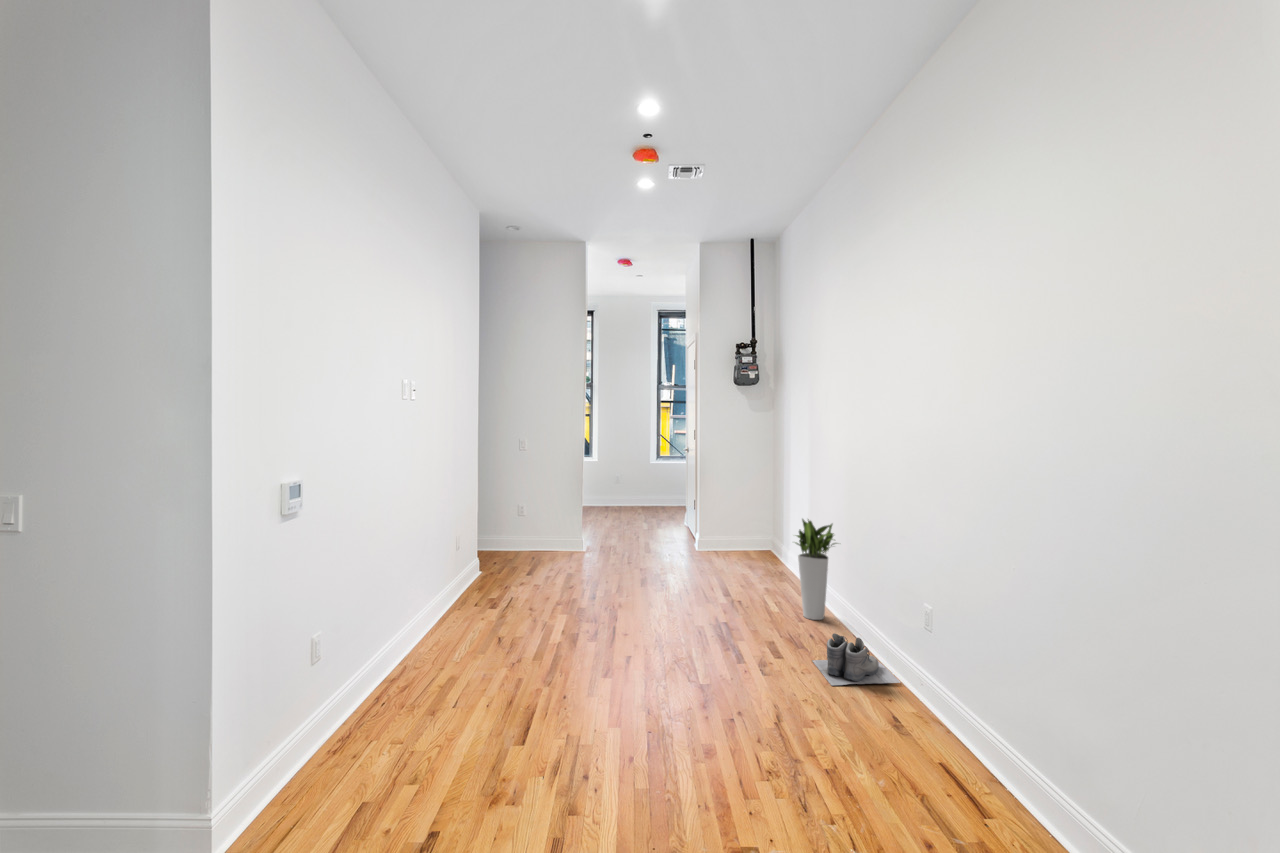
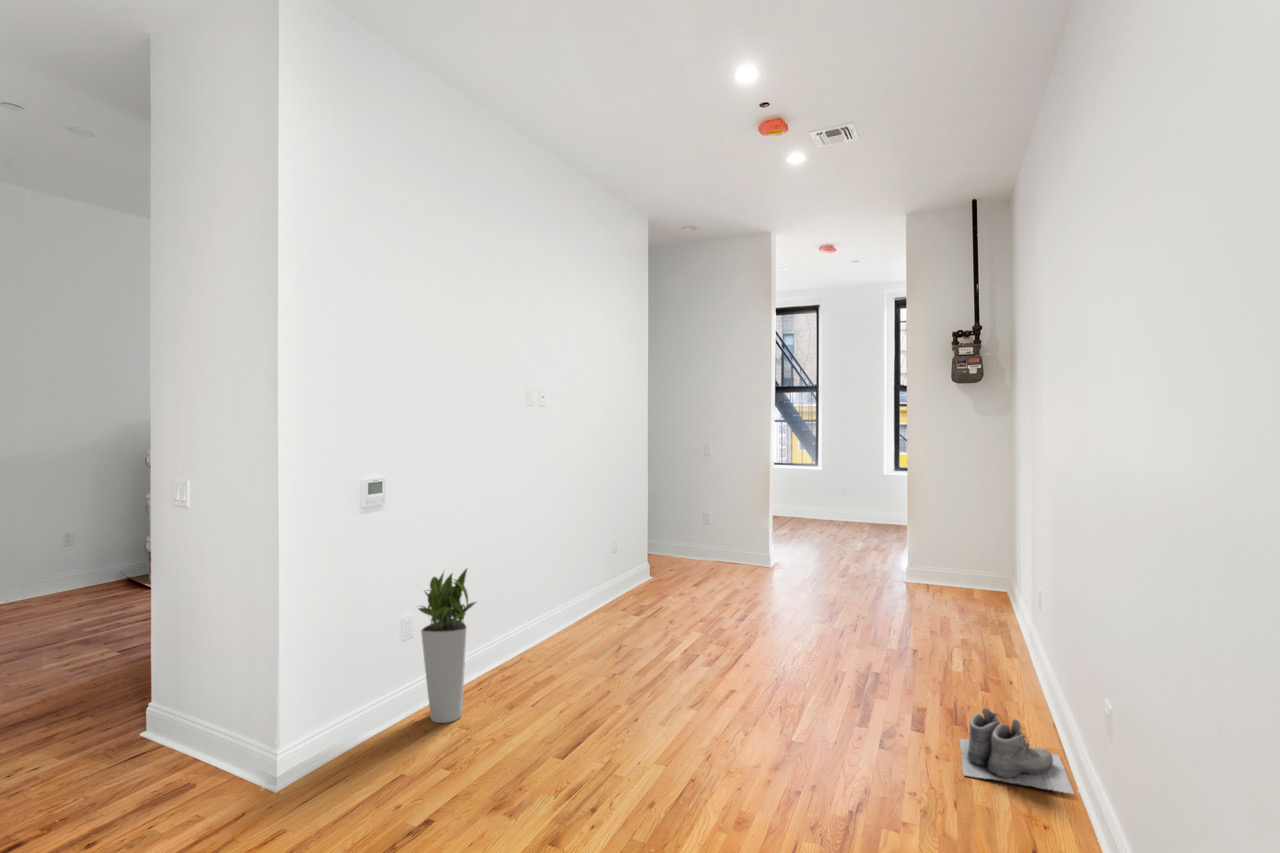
planter: present [796,519,837,620] -> present [419,569,477,723]

